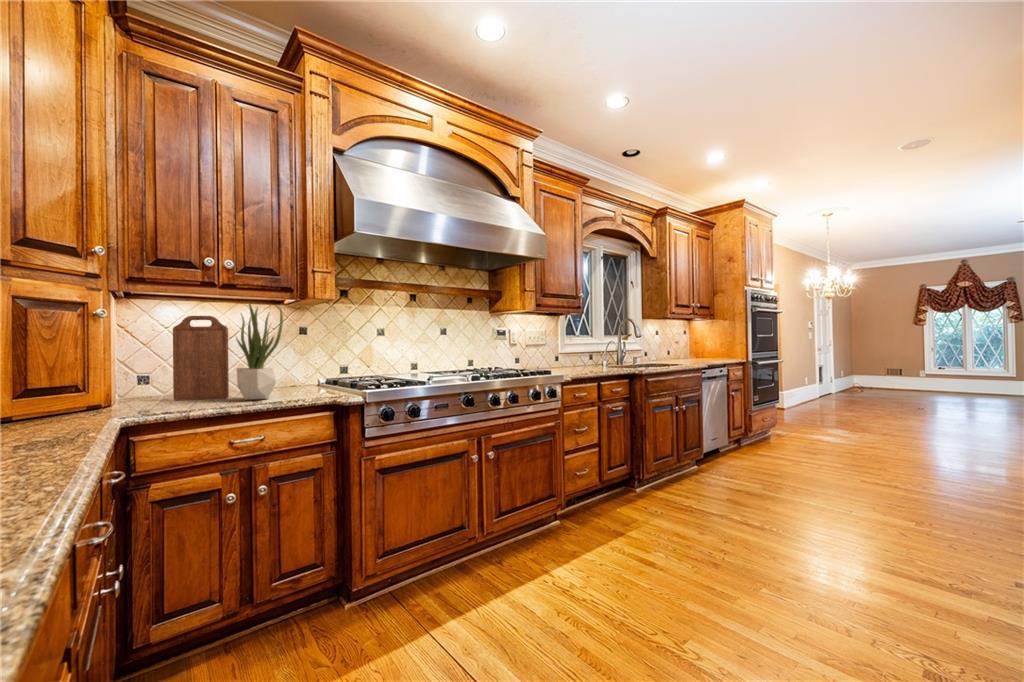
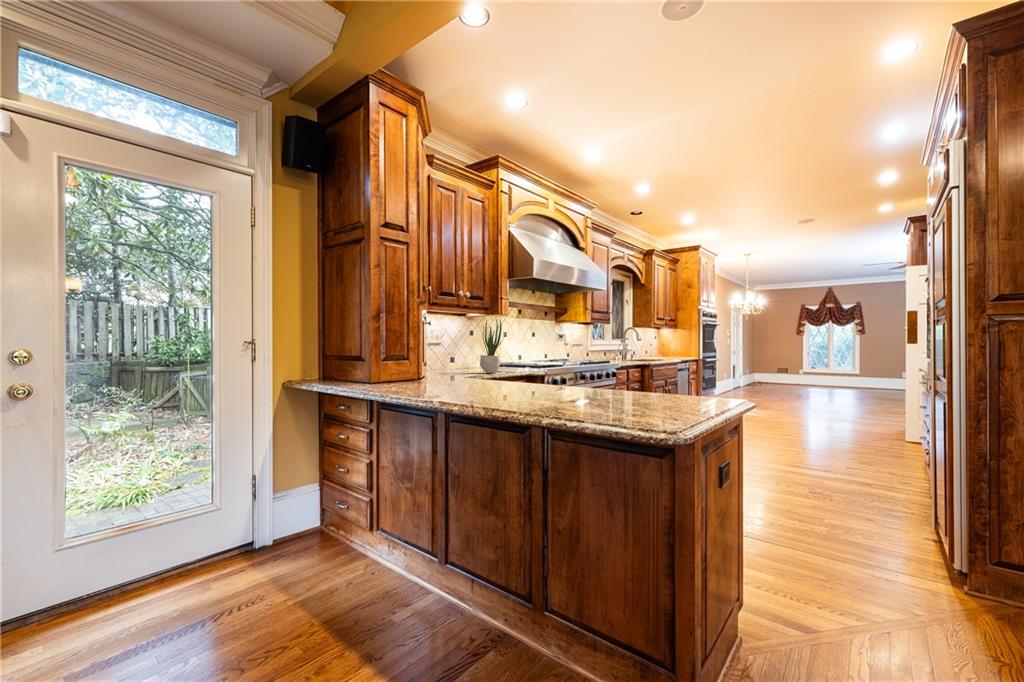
cutting board: present [173,316,229,400] -> none [442,324,470,373]

